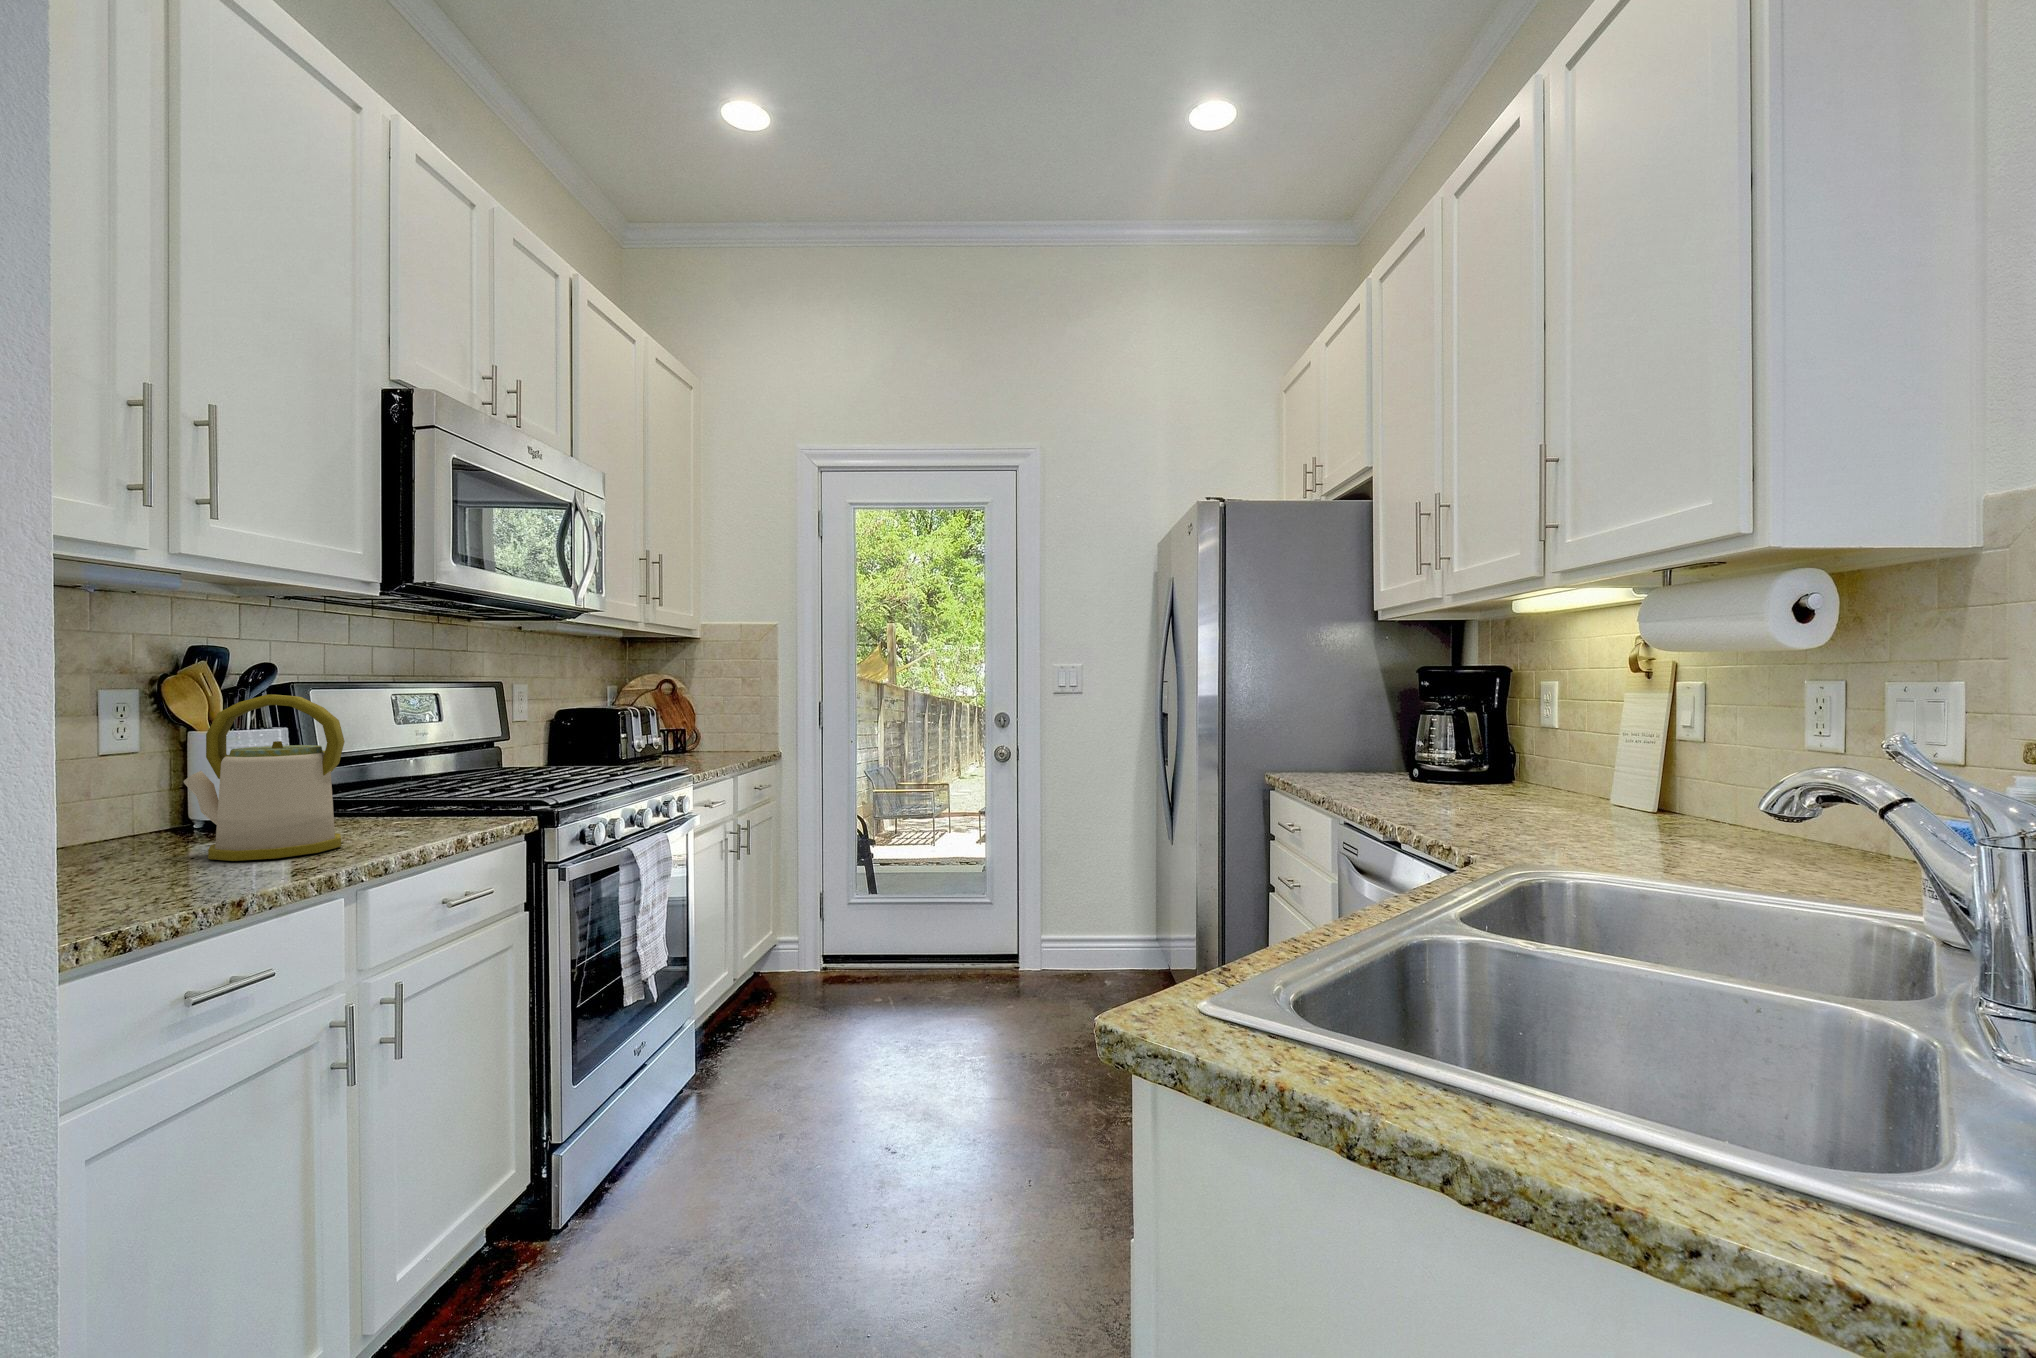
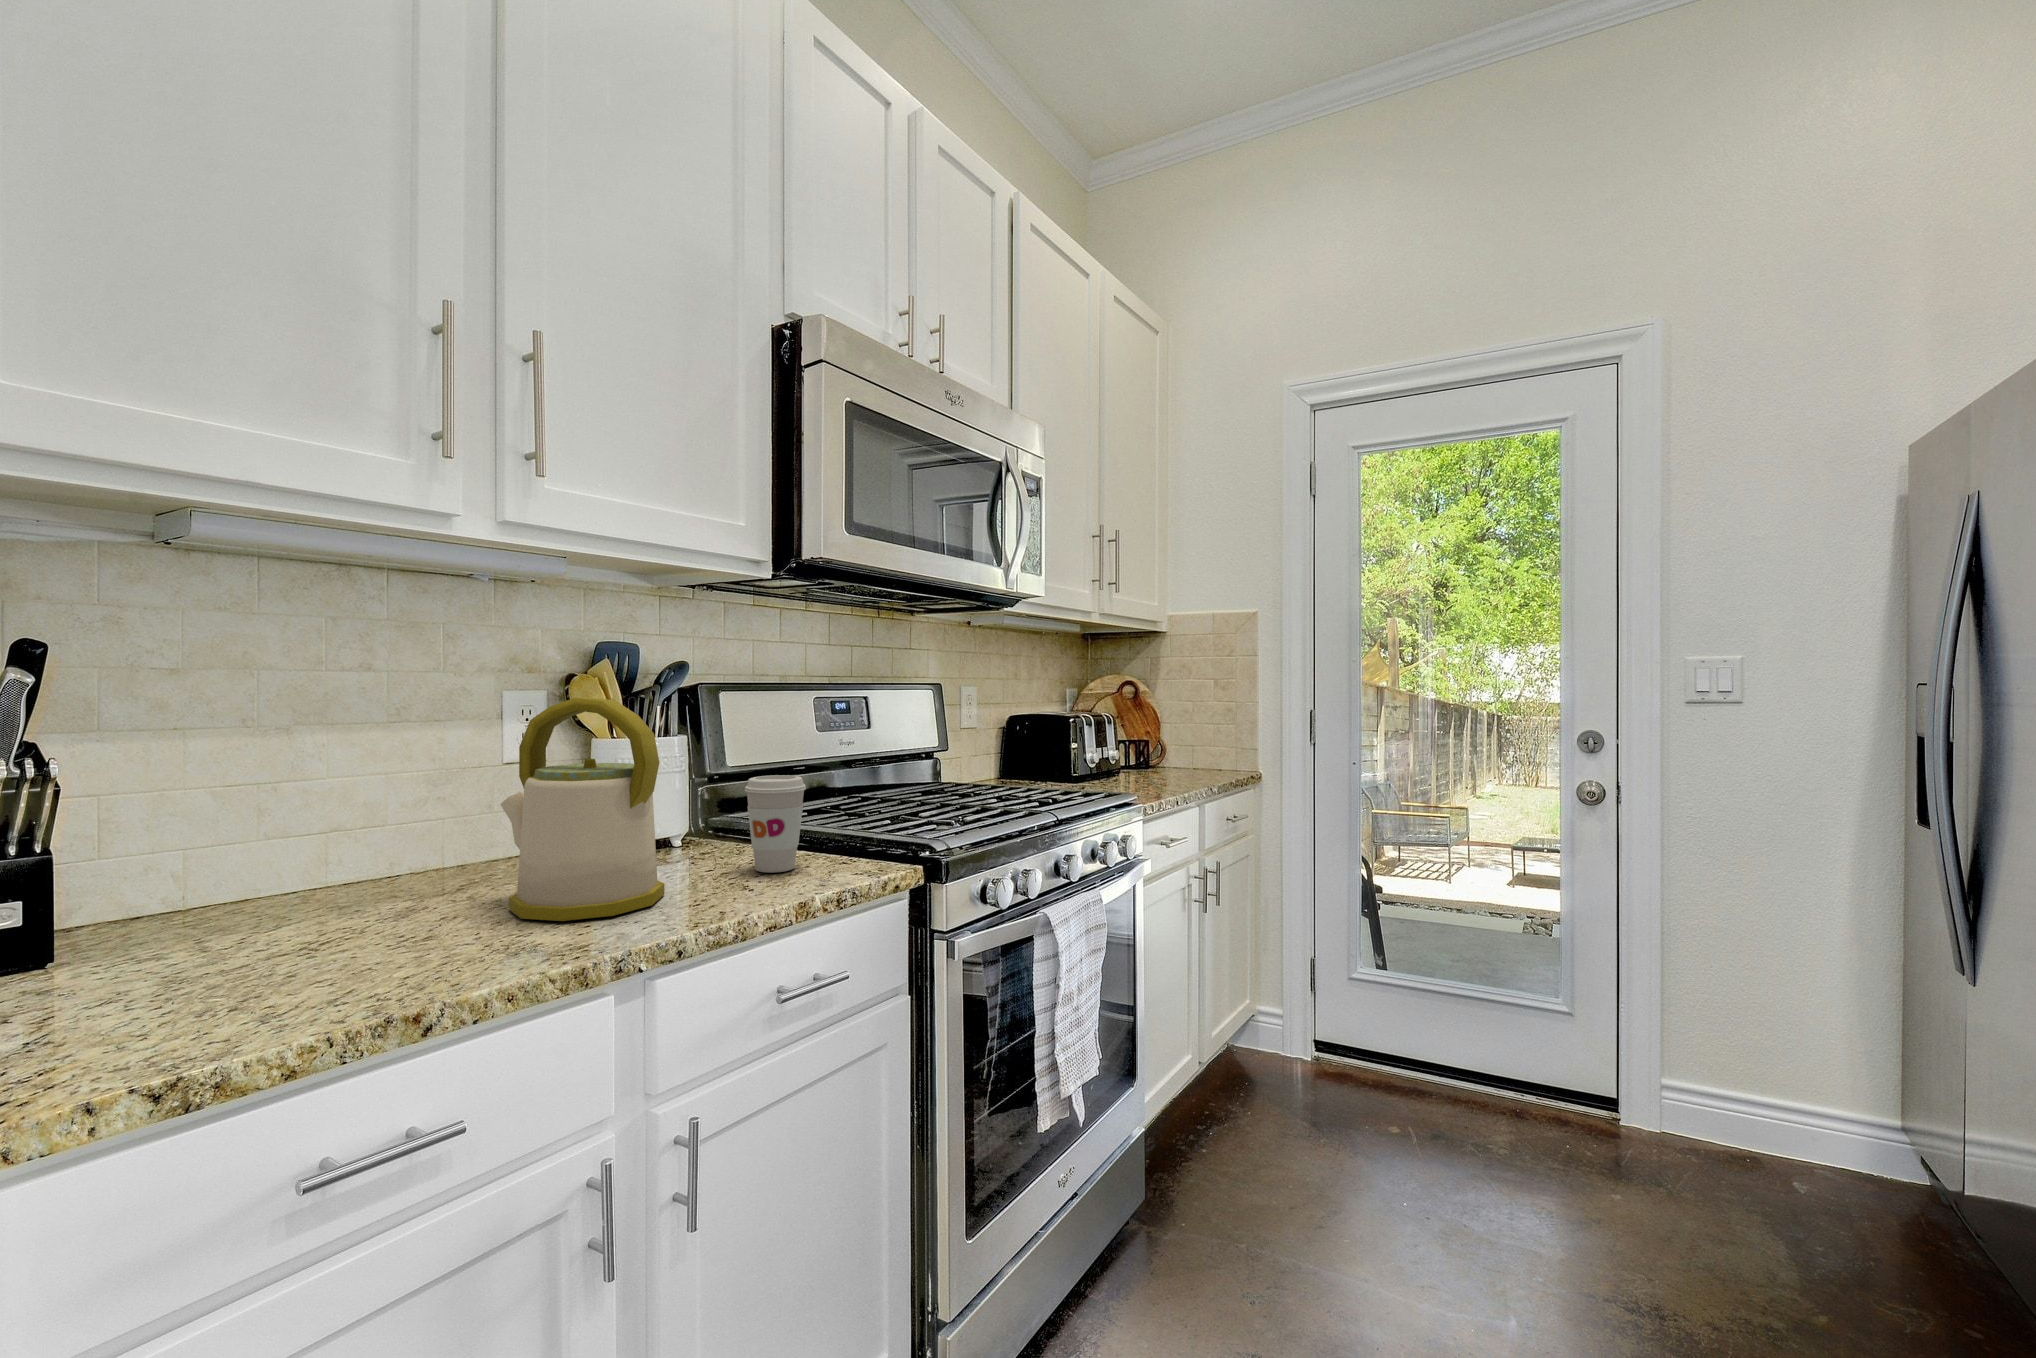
coffee cup: none [389,753,444,826] -> present [745,775,806,873]

